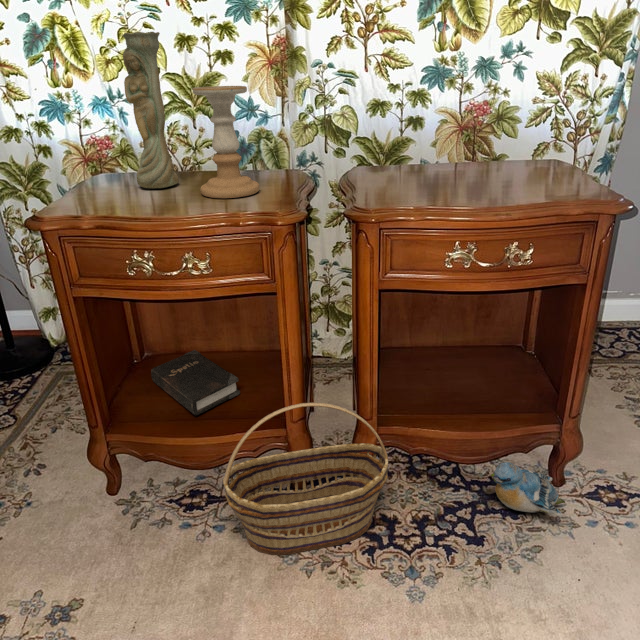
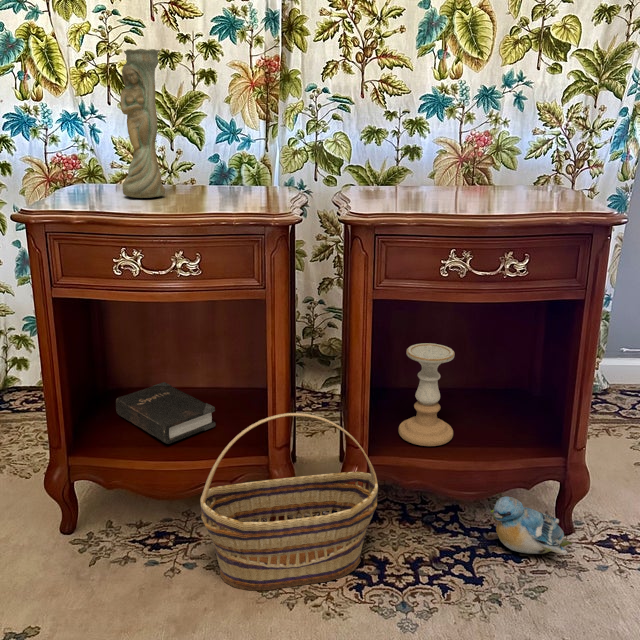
candle holder: present [193,86,260,198] -> present [399,343,455,446]

